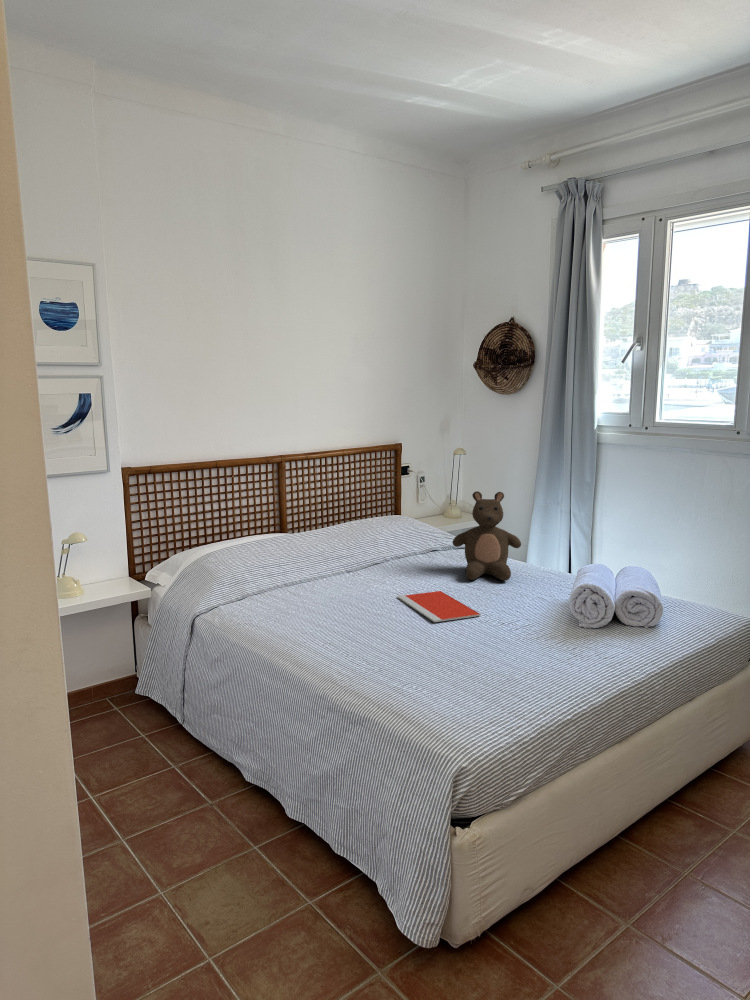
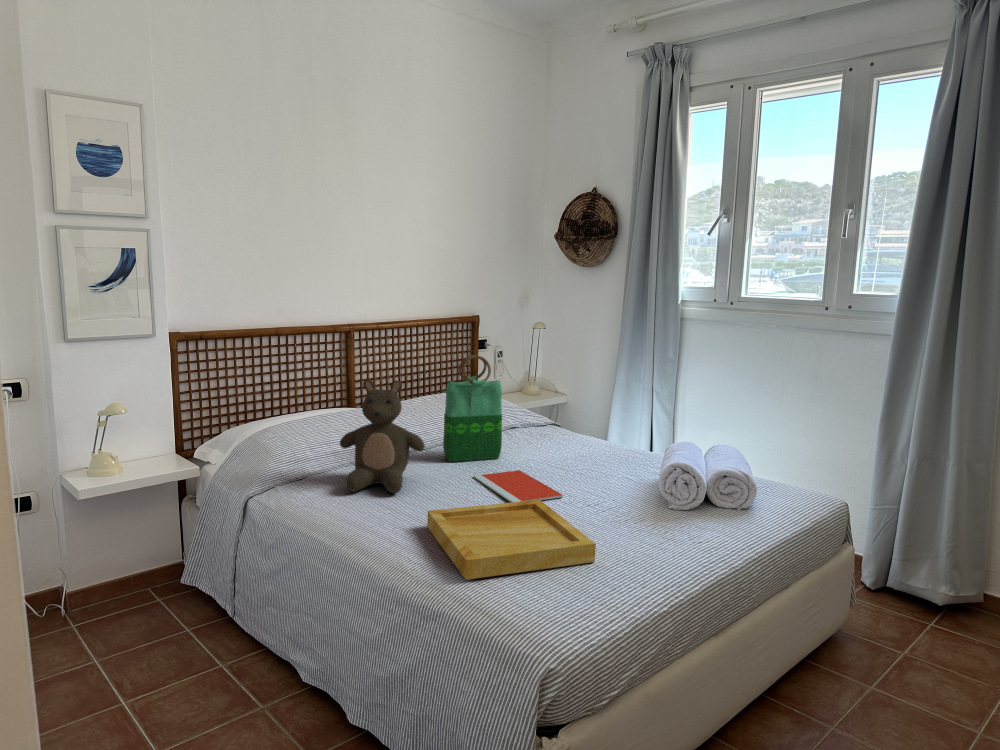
tote bag: none [369,484,424,583] -> present [443,355,502,462]
stuffed bear: present [452,491,521,581] -> present [340,380,425,493]
tray: none [356,618,508,689] -> present [427,500,596,580]

